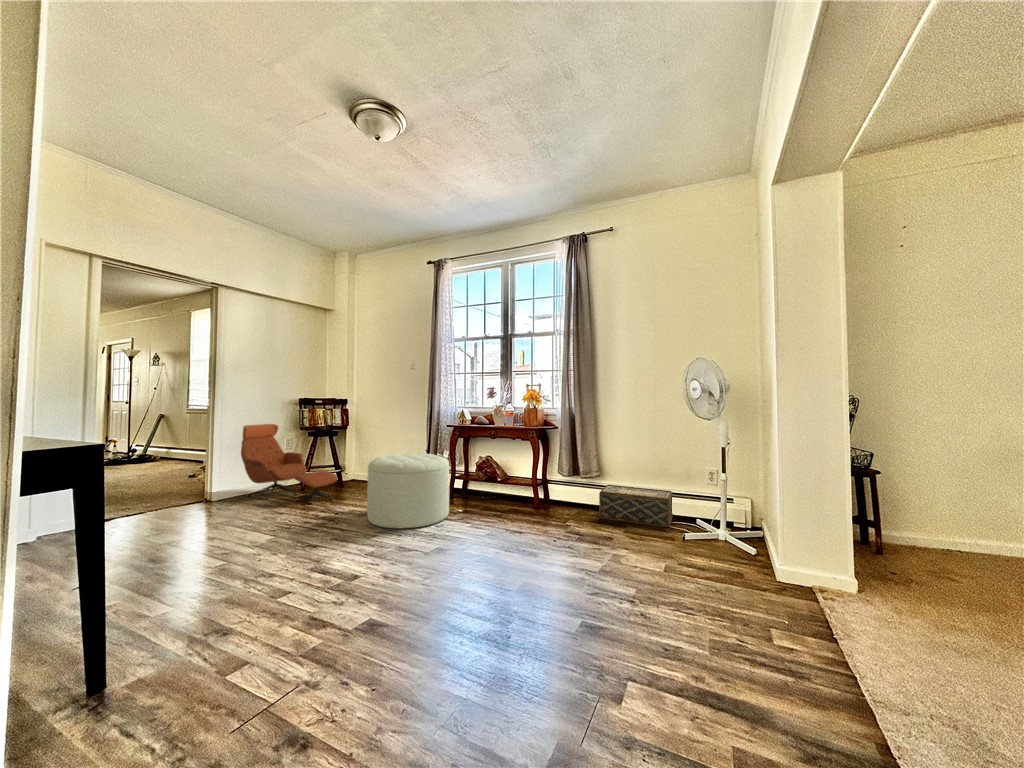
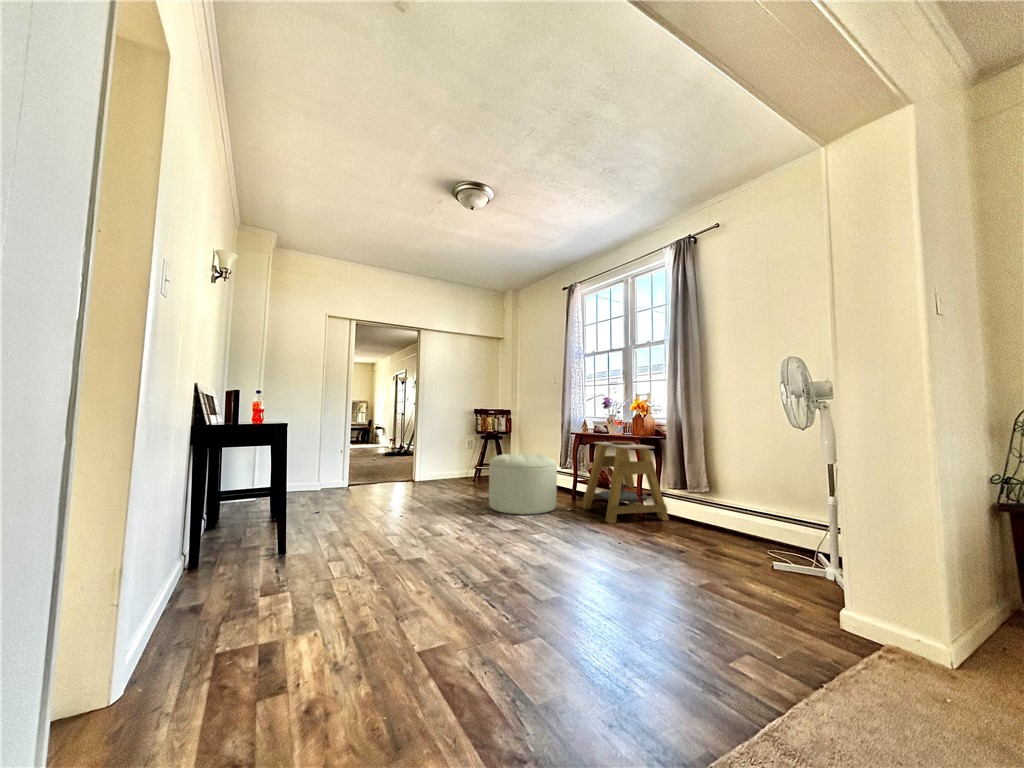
lounge chair: present [241,424,338,504] -> none [432,428,490,490]
side table: none [470,433,560,521] -> present [582,441,669,523]
woven basket: present [599,485,673,527] -> none [698,502,798,556]

